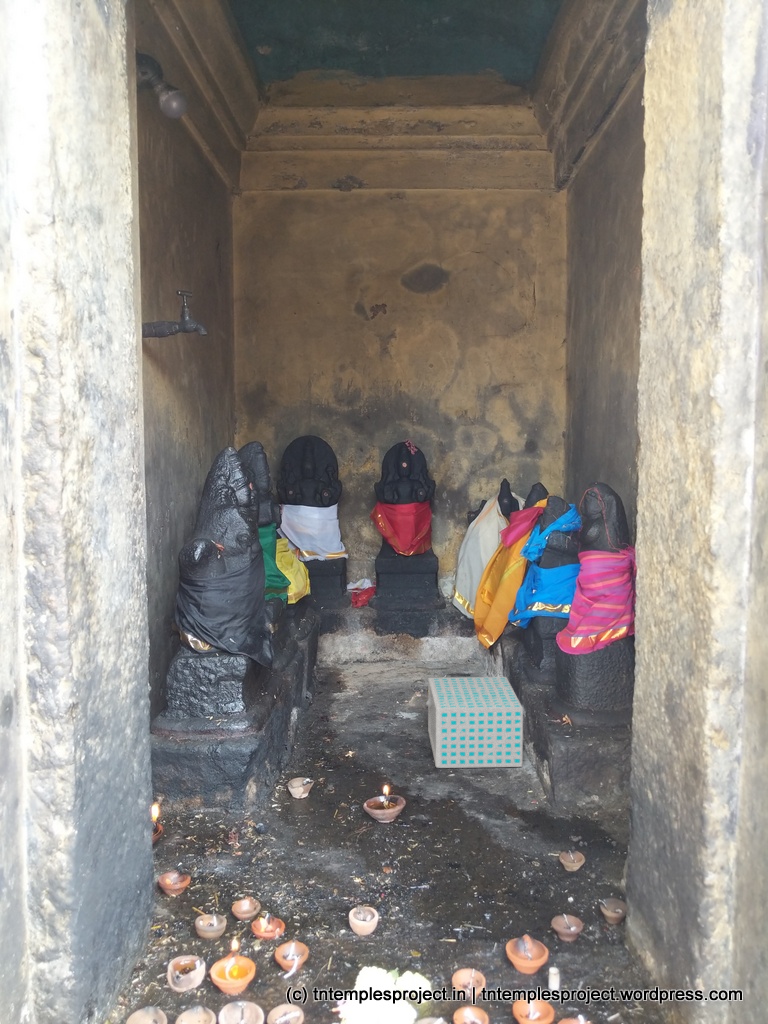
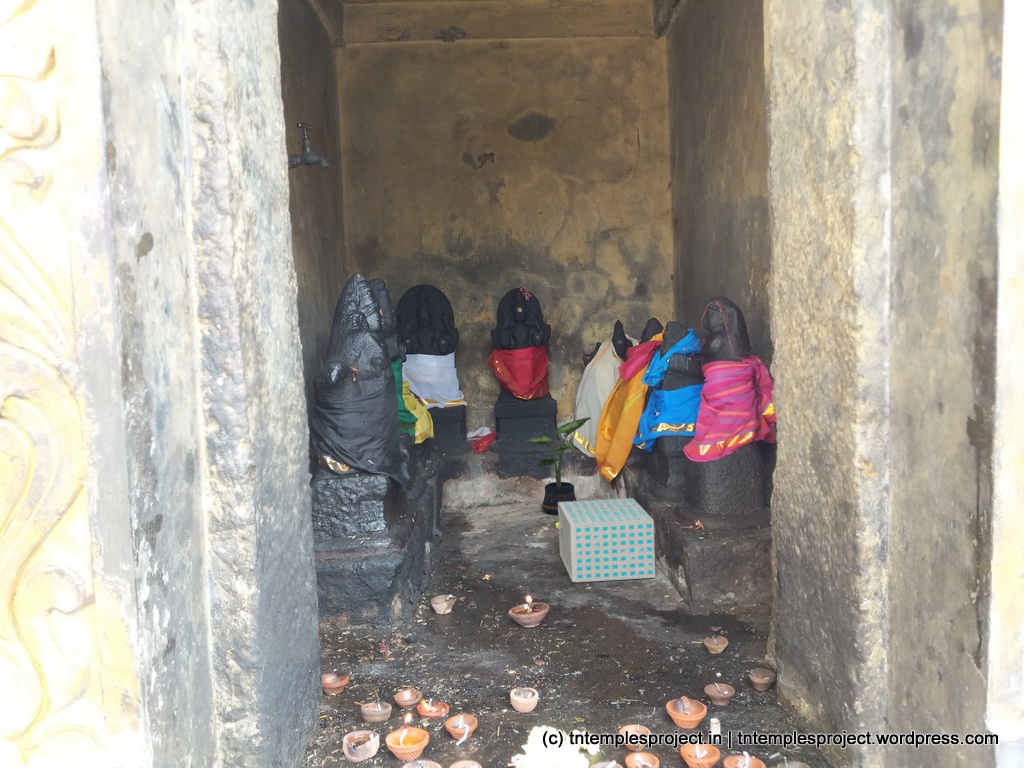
potted plant: none [402,579,473,679] -> present [525,417,591,515]

